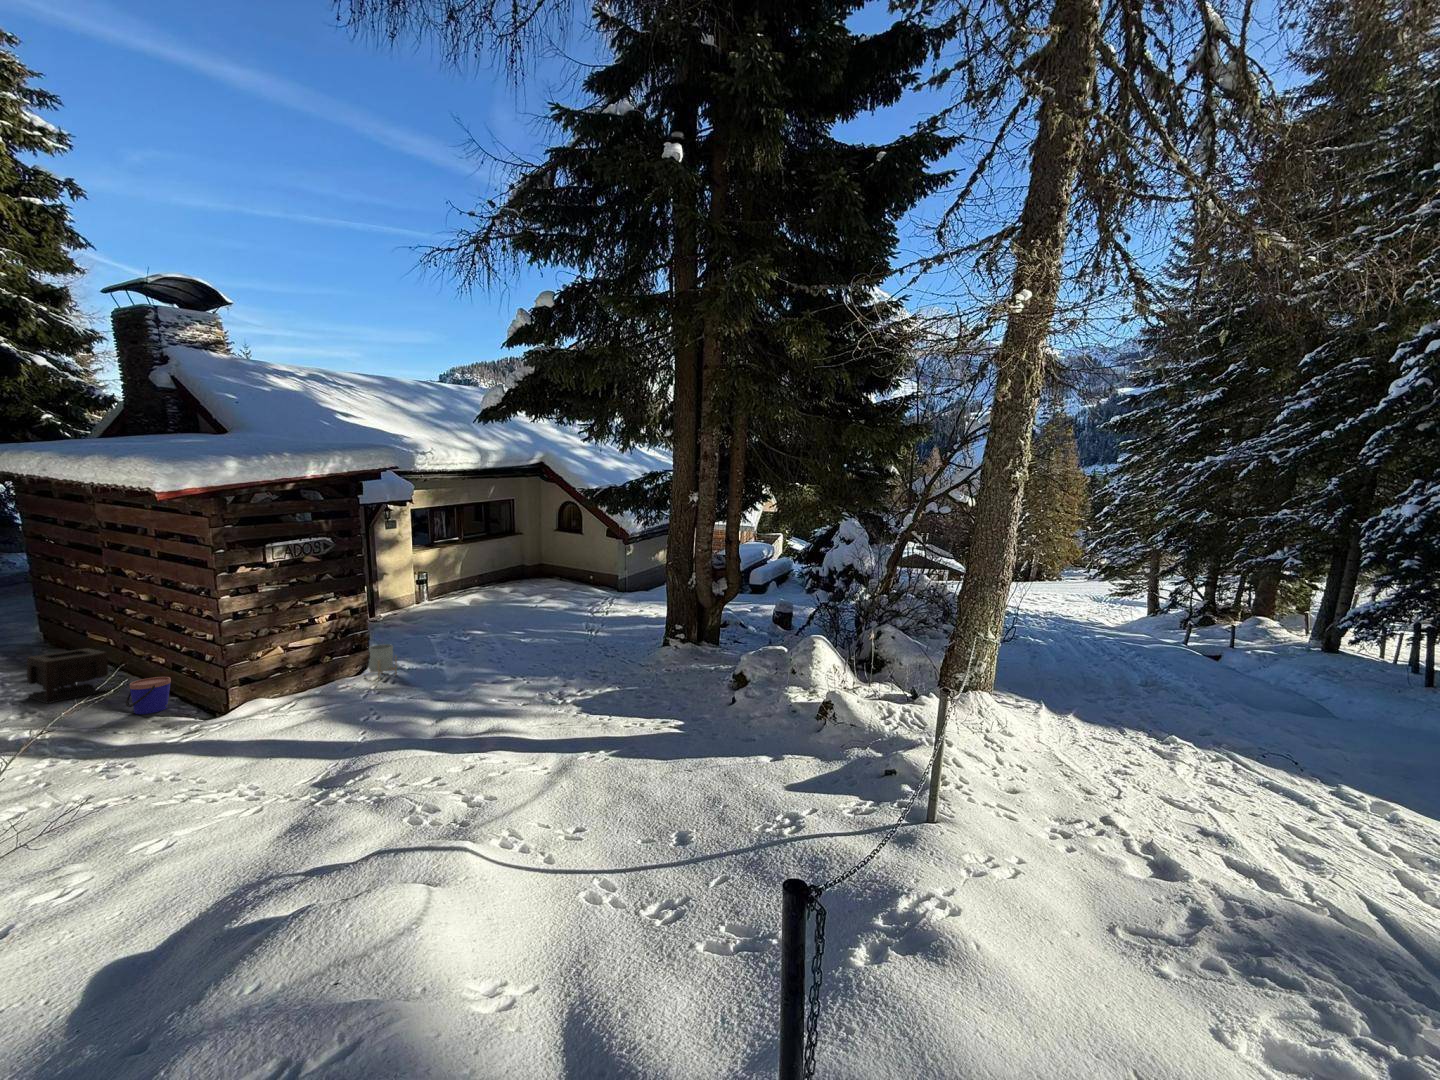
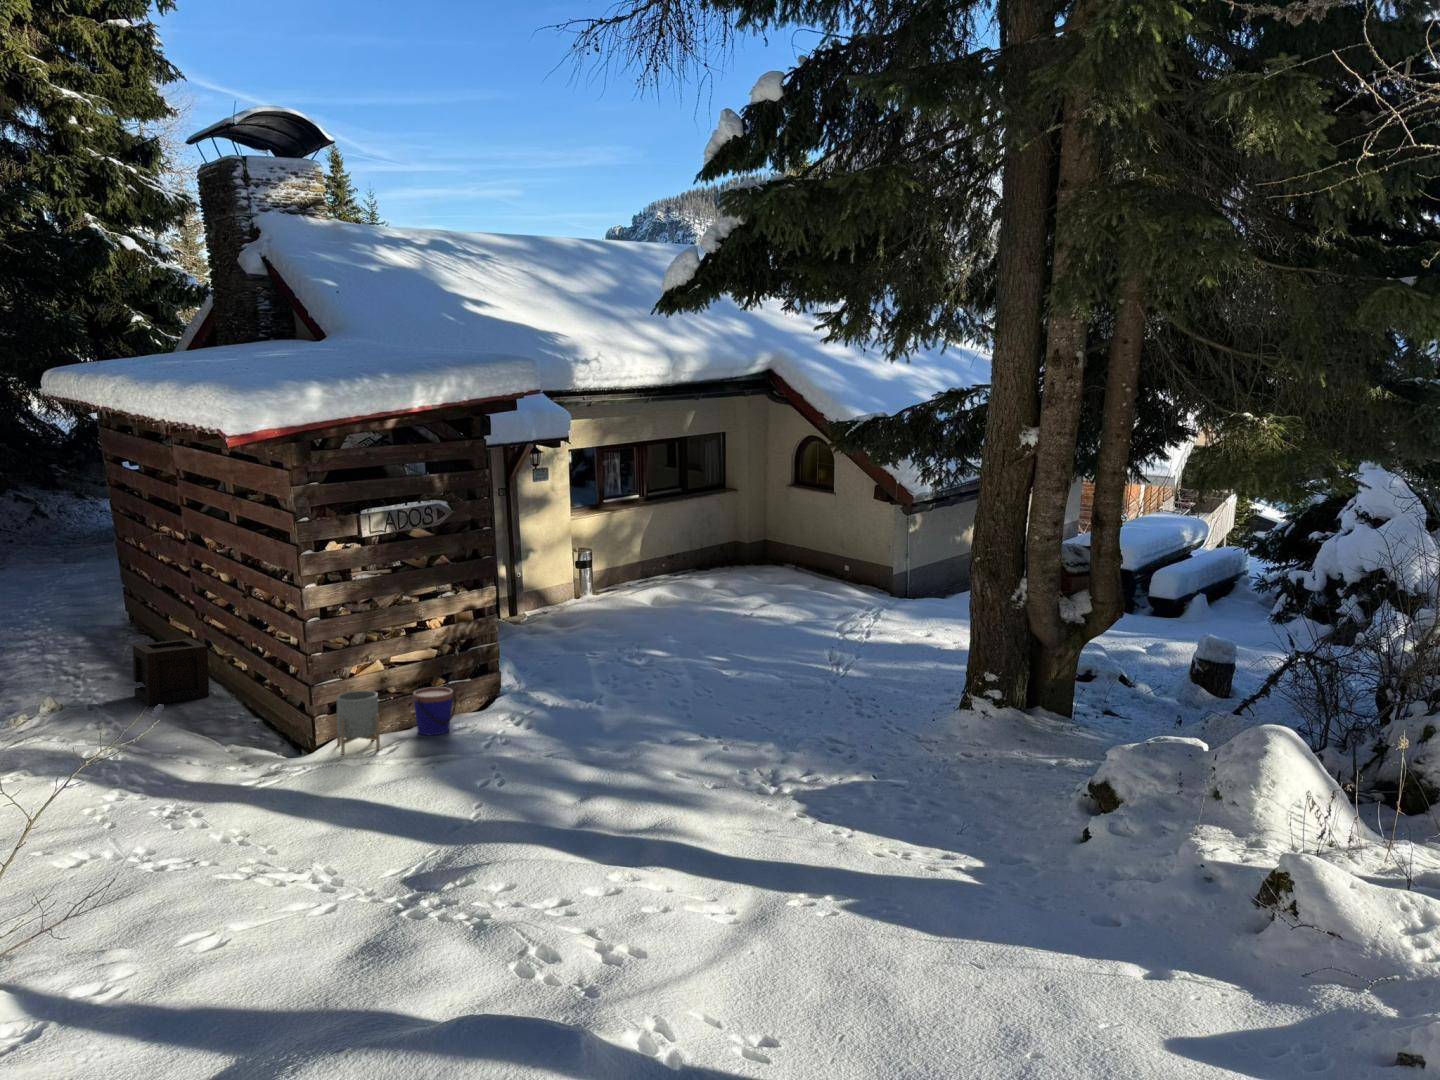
planter: present [364,644,397,680] -> present [337,691,380,754]
bucket: present [125,677,171,714] -> present [413,687,456,735]

